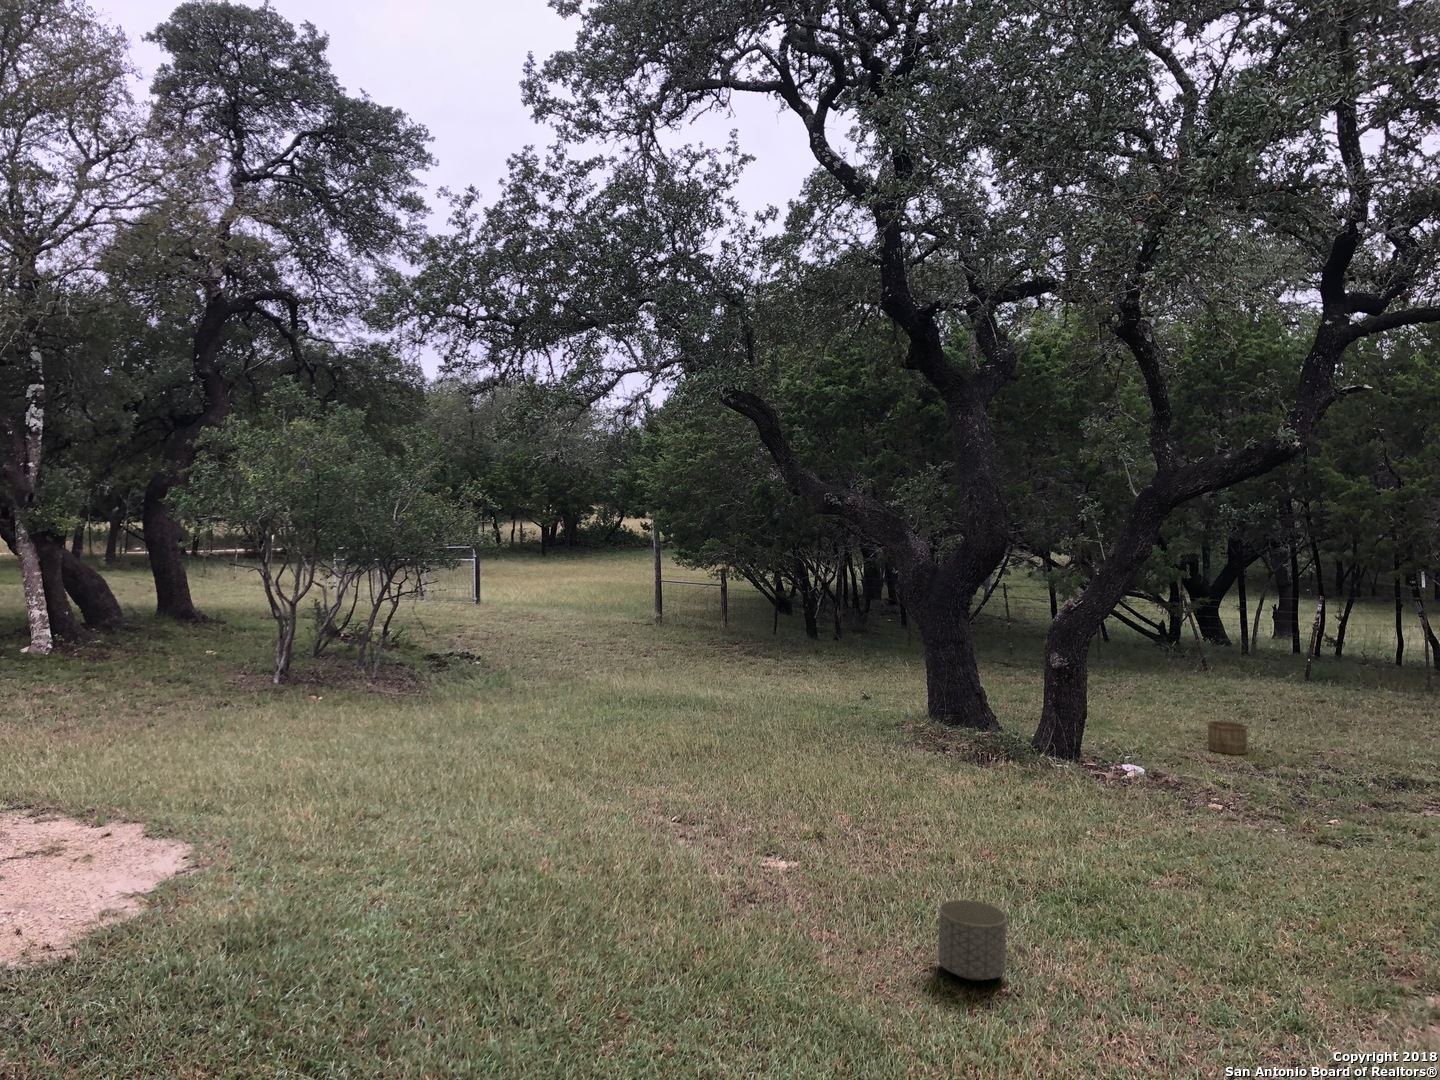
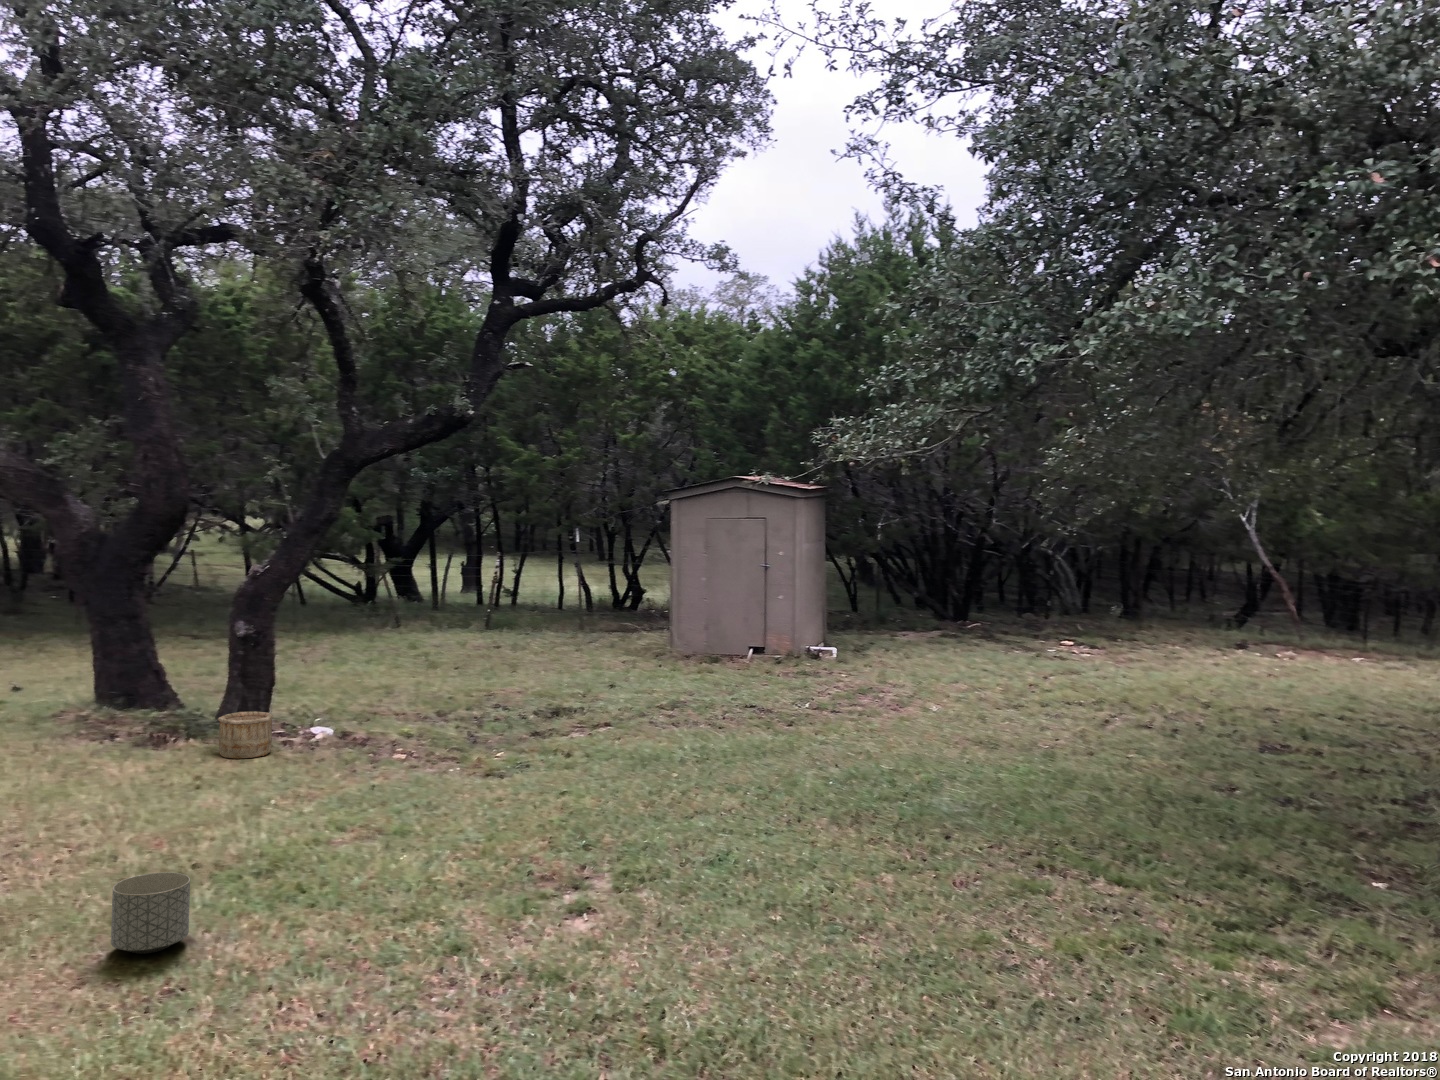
wooden bucket: present [1207,721,1248,755] -> present [218,711,273,759]

